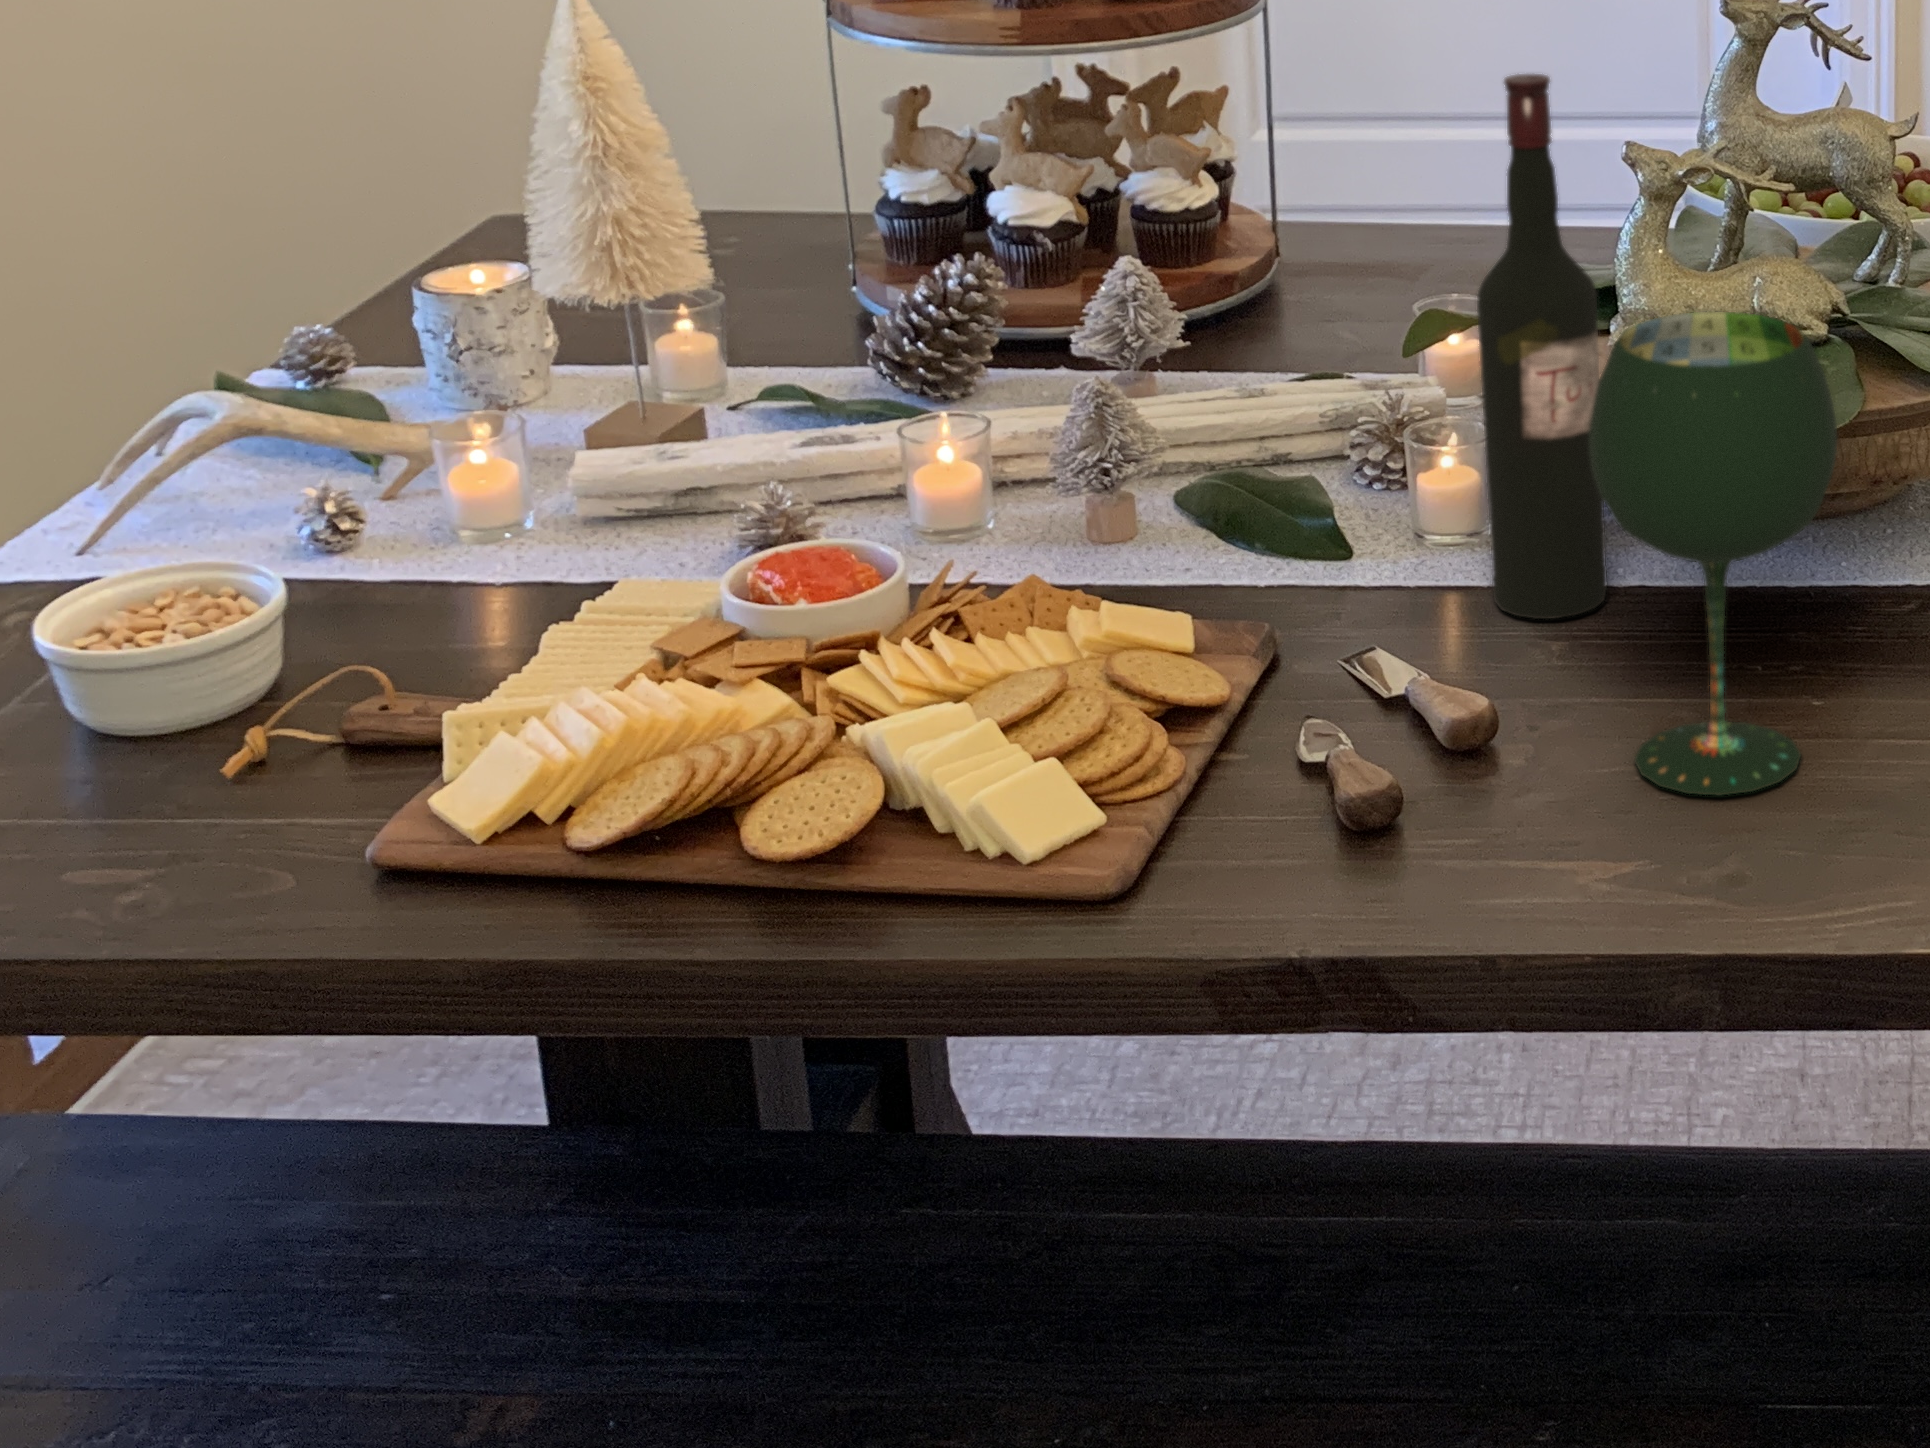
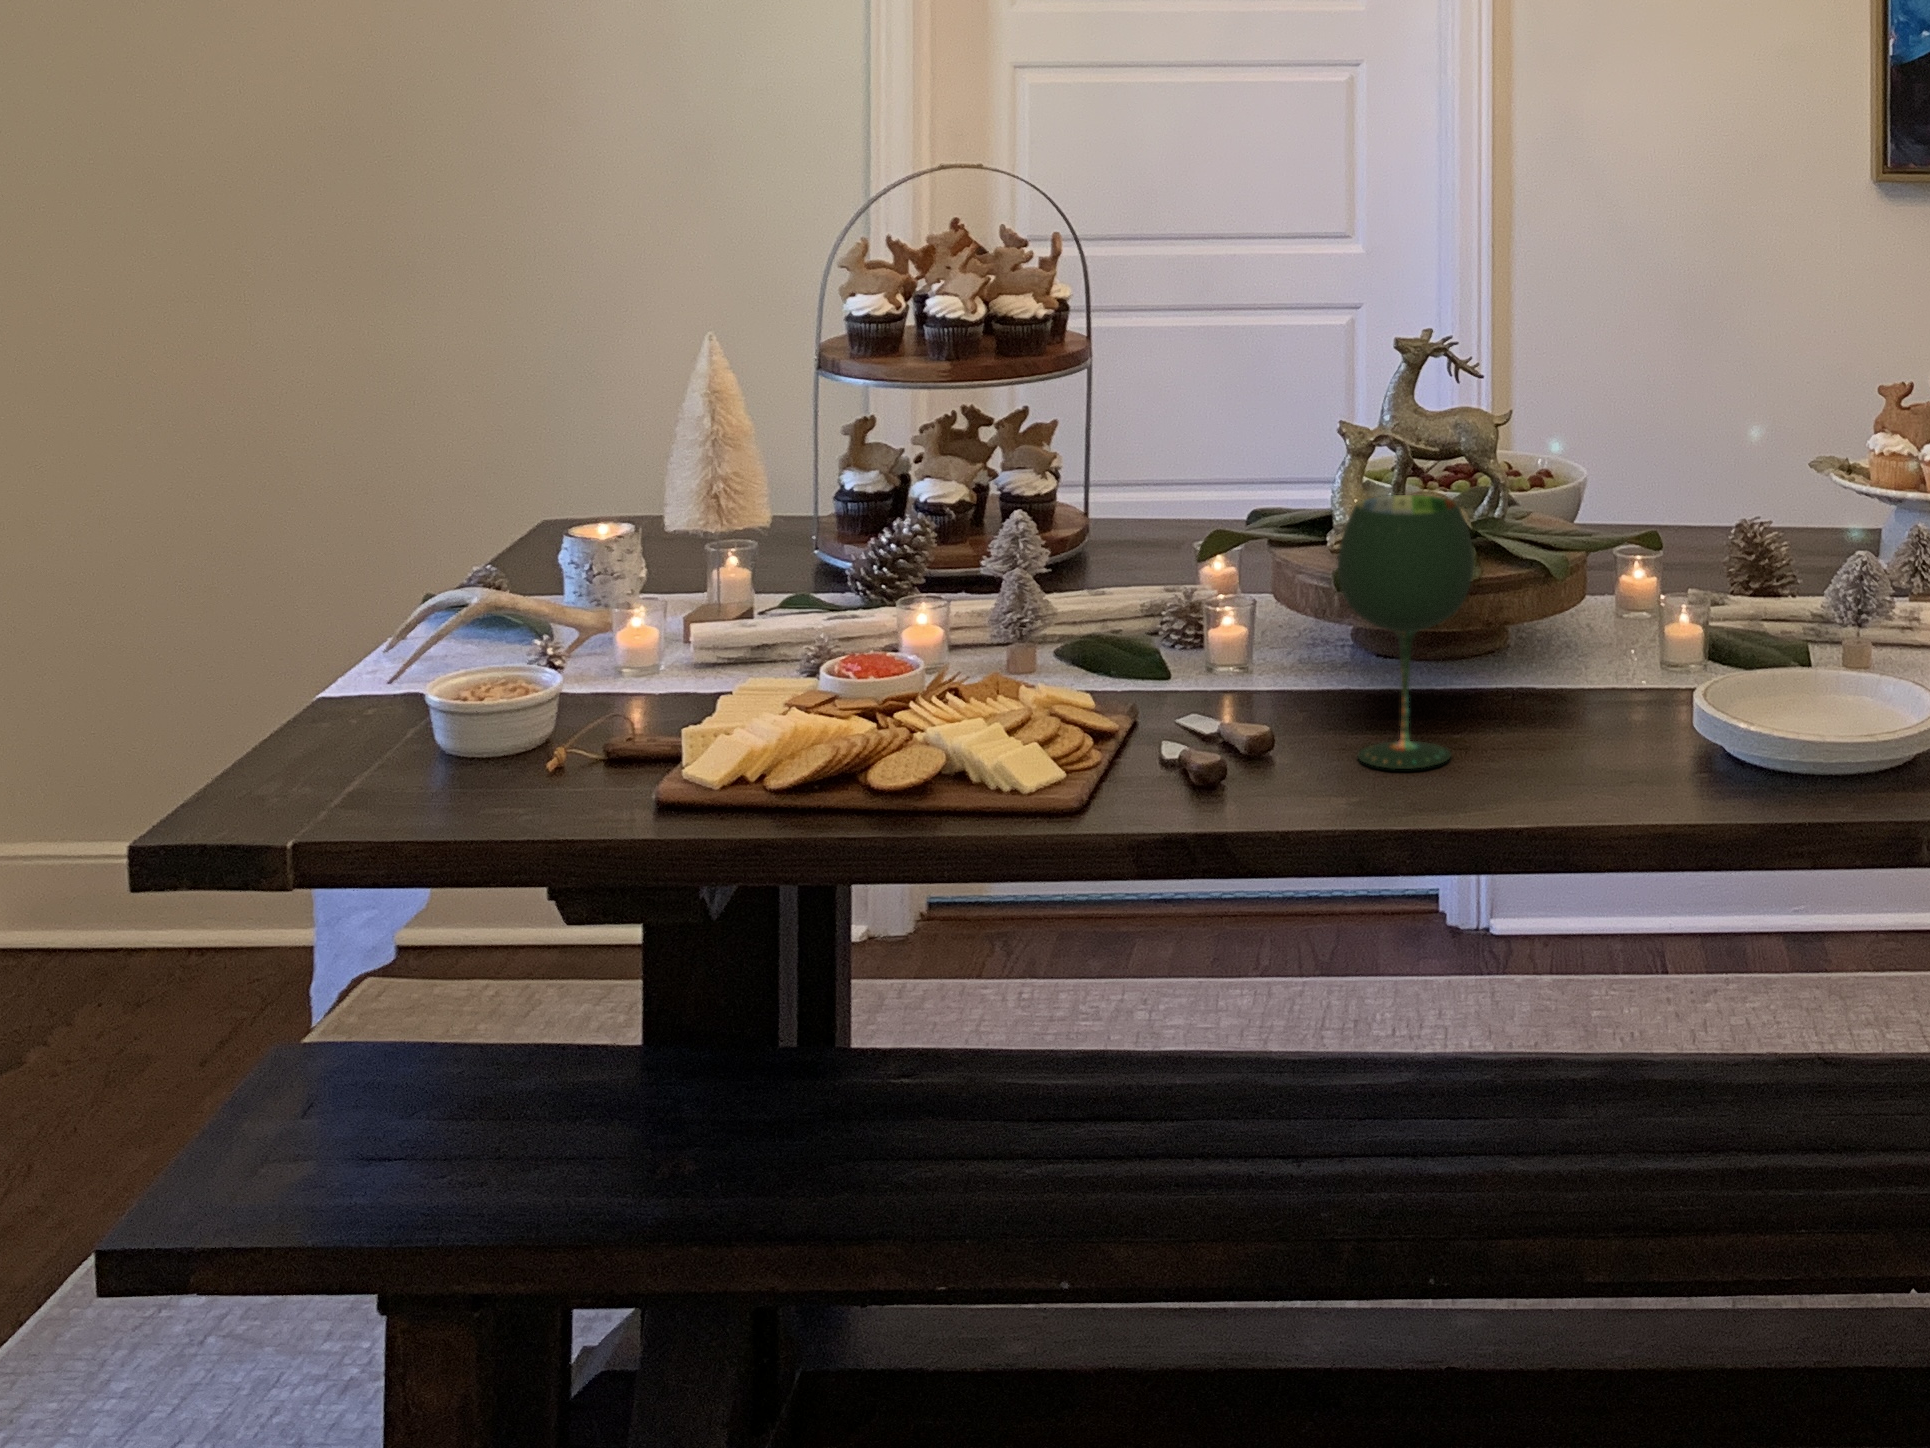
wine bottle: present [1477,74,1607,619] -> none [1262,374,1330,701]

